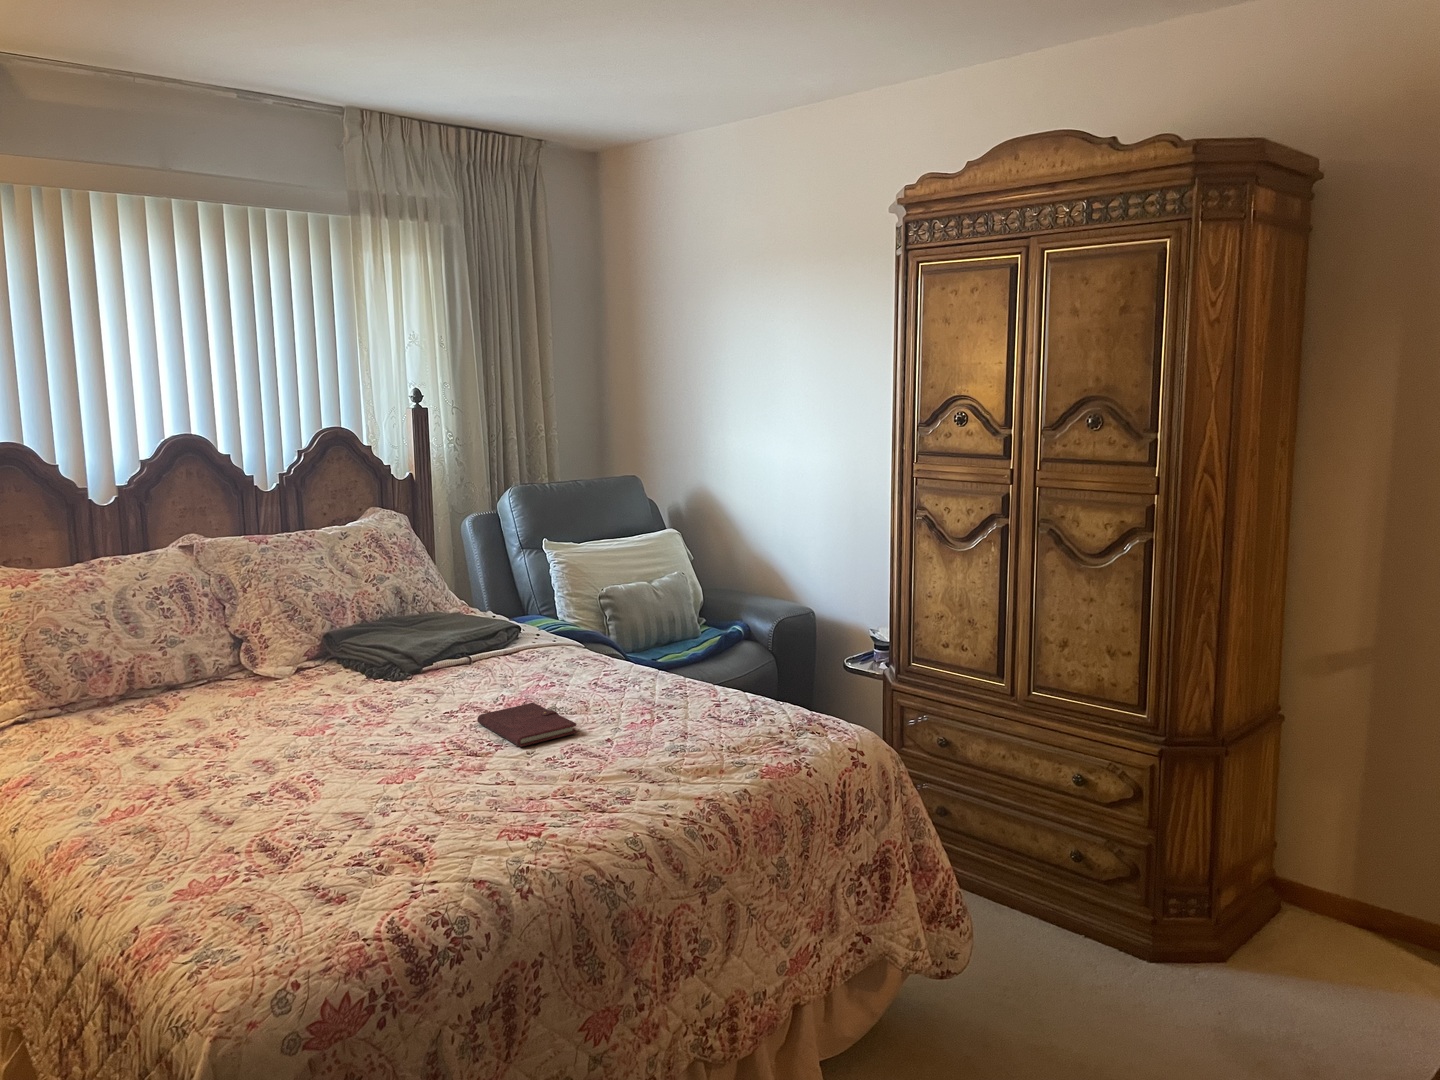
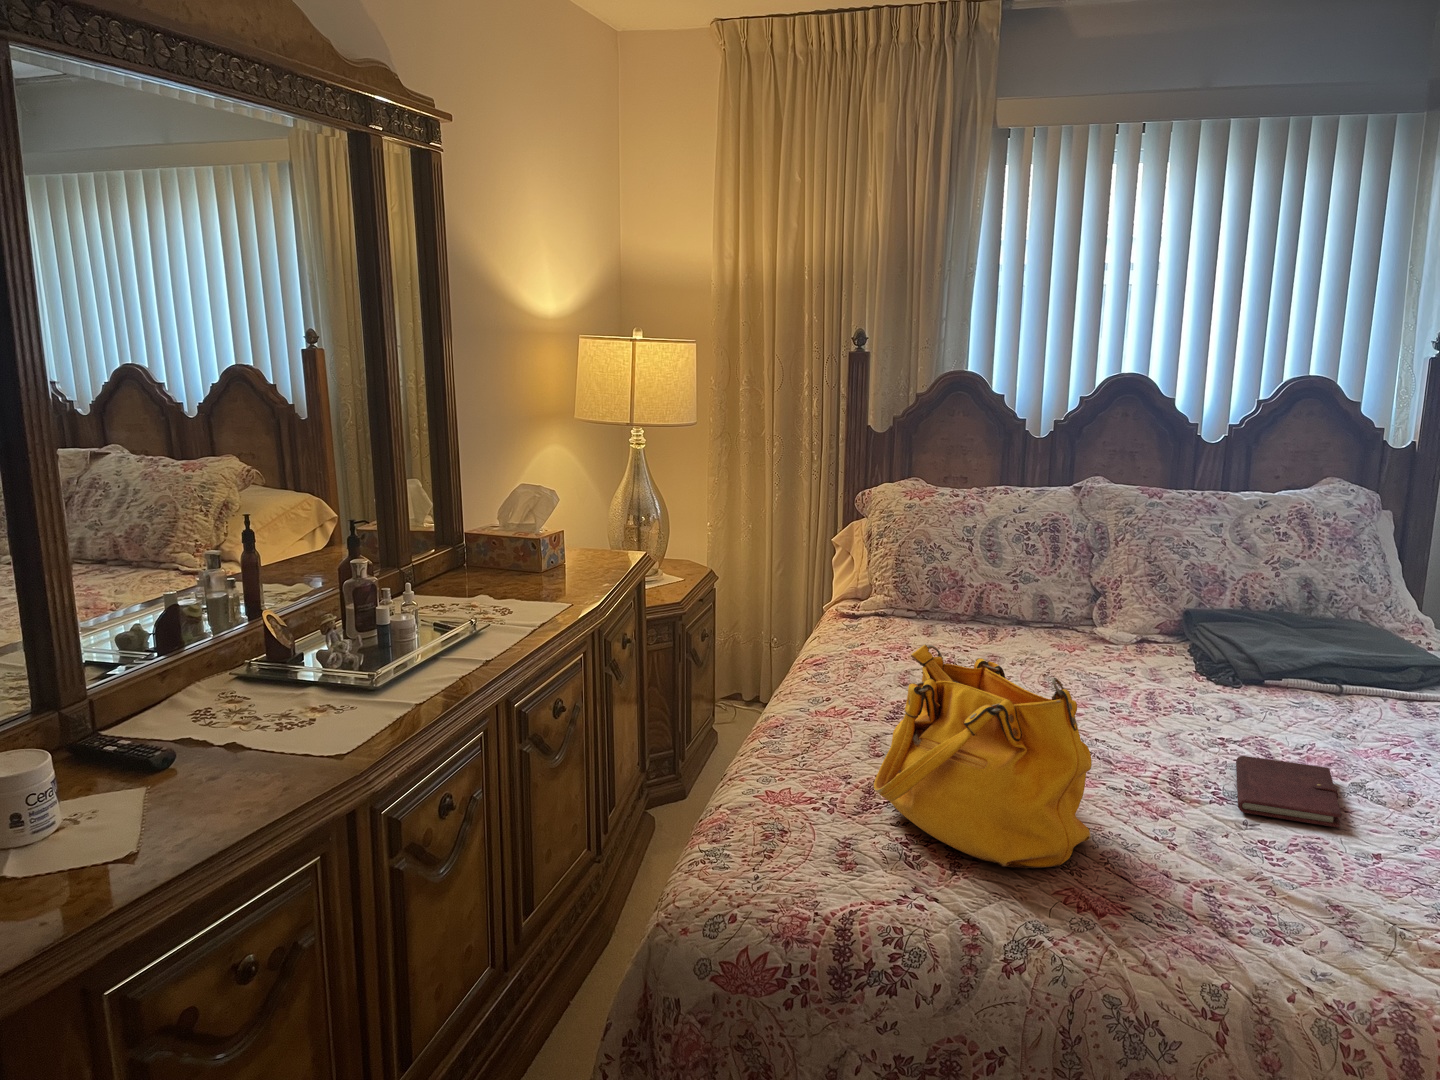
handbag: none [276,678,481,849] -> present [874,644,1092,868]

